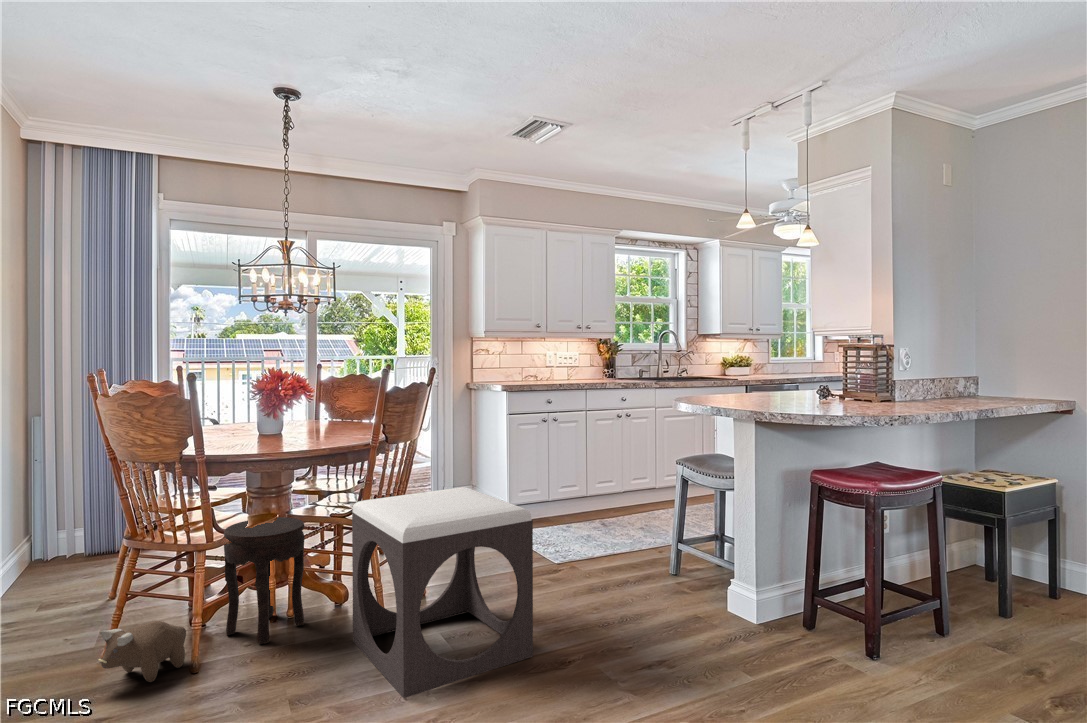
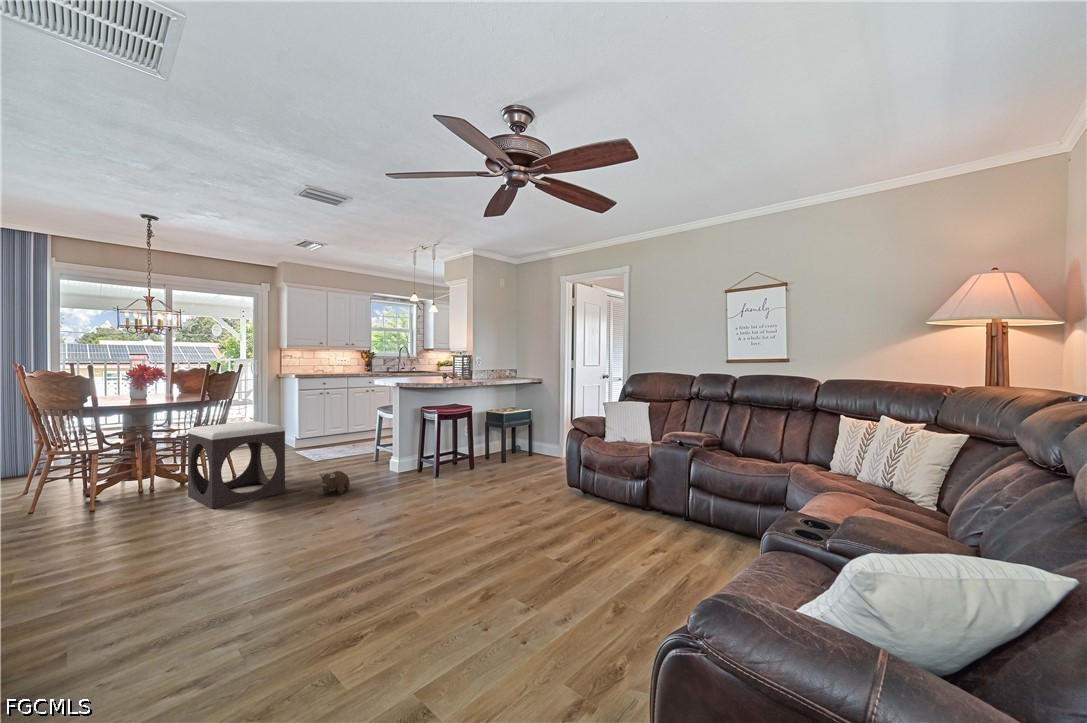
side table: present [224,517,305,644] -> none [108,441,159,502]
plush toy: present [98,621,186,682] -> present [320,471,350,494]

